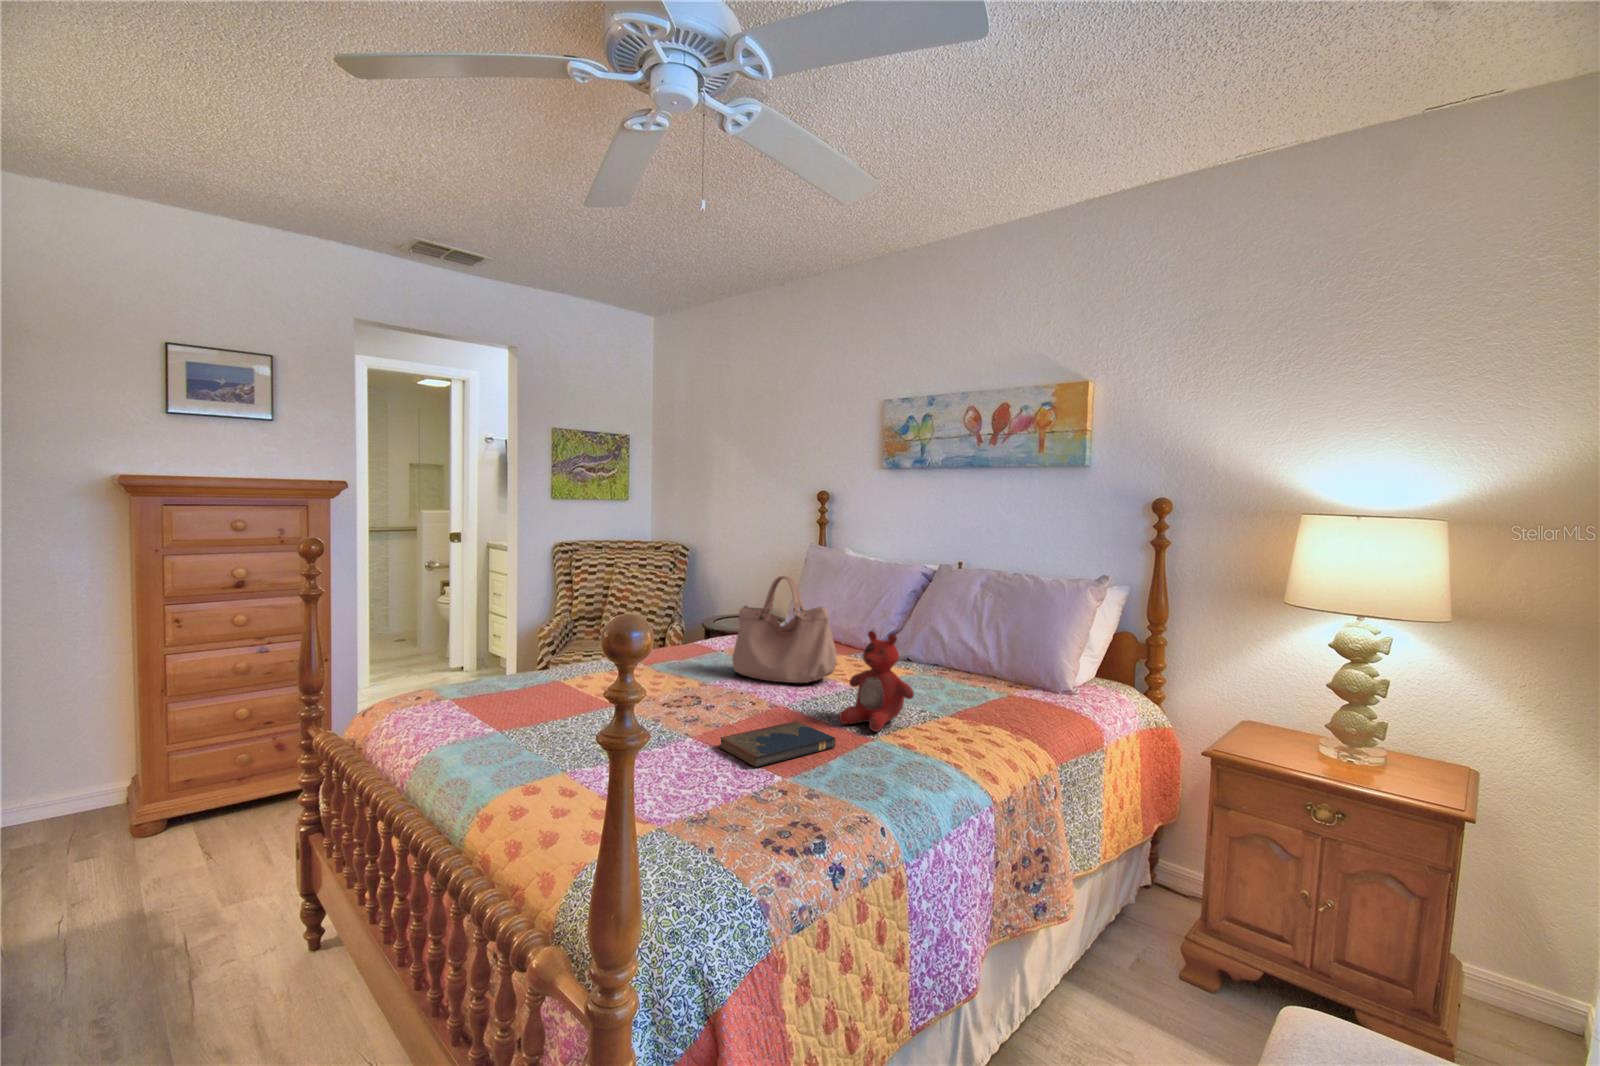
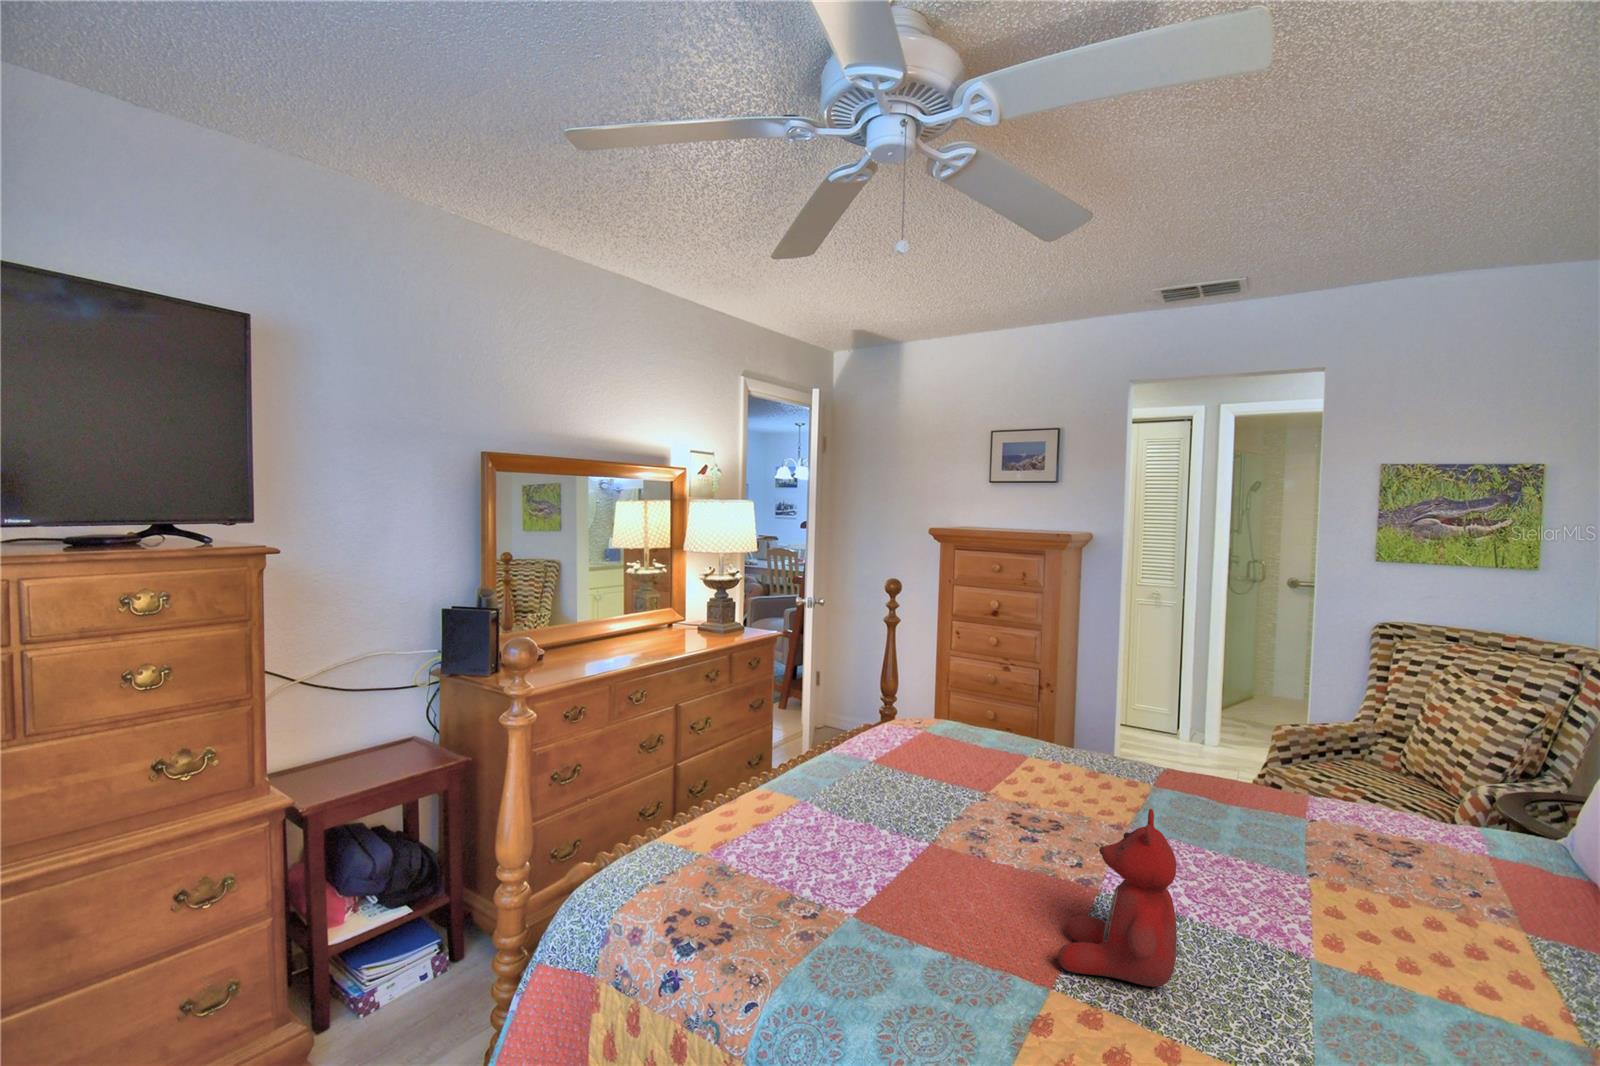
handbag: present [732,576,837,683] -> none [1187,699,1322,905]
hardcover book: present [720,721,835,767] -> none [858,845,1014,935]

